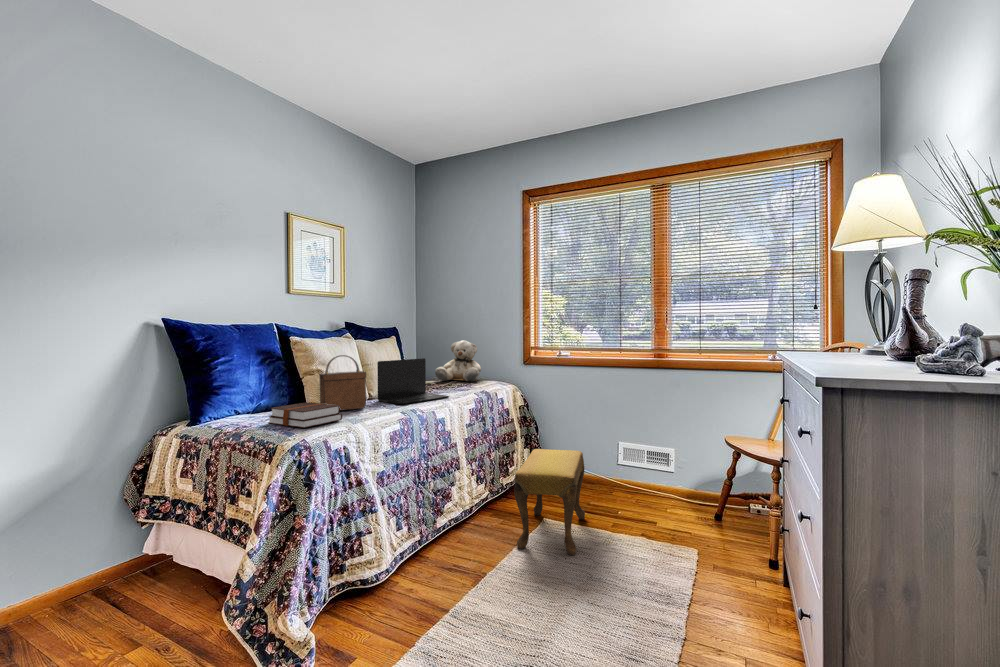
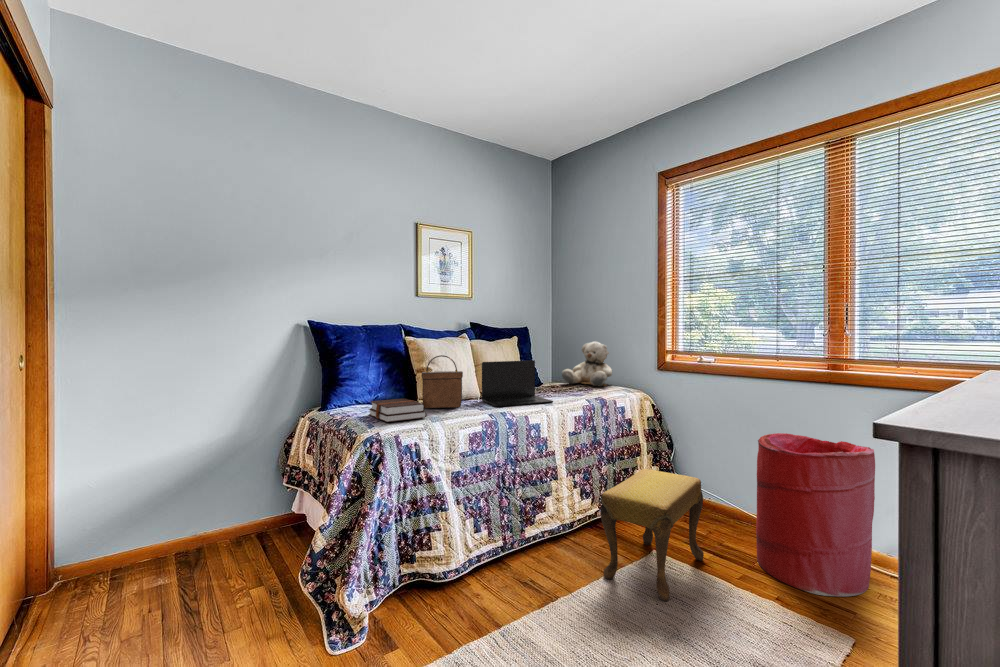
laundry hamper: none [618,409,696,527] -> present [756,433,875,597]

